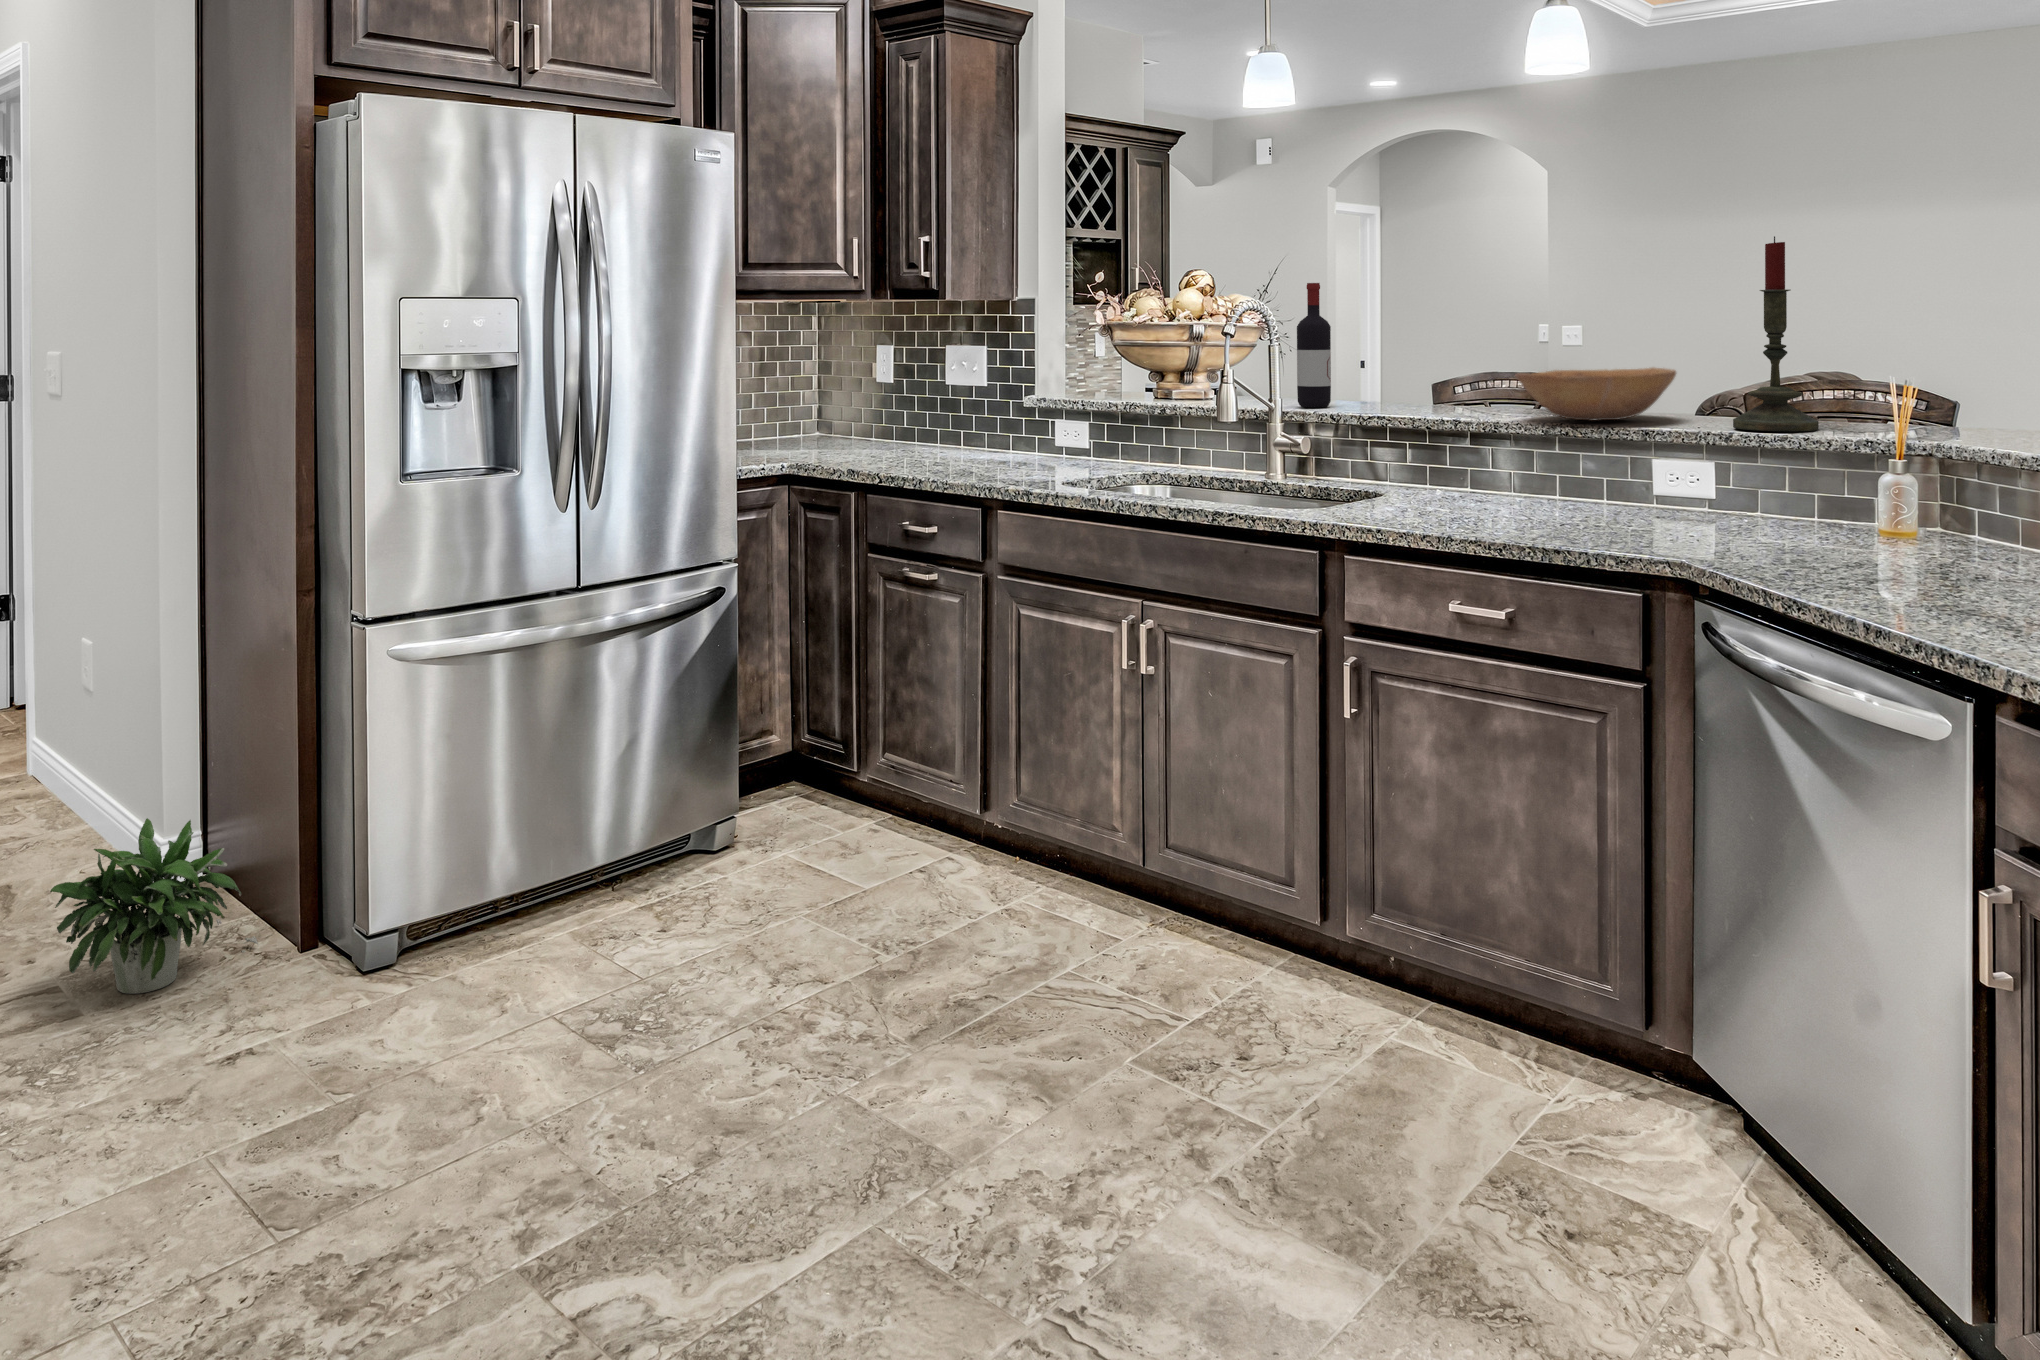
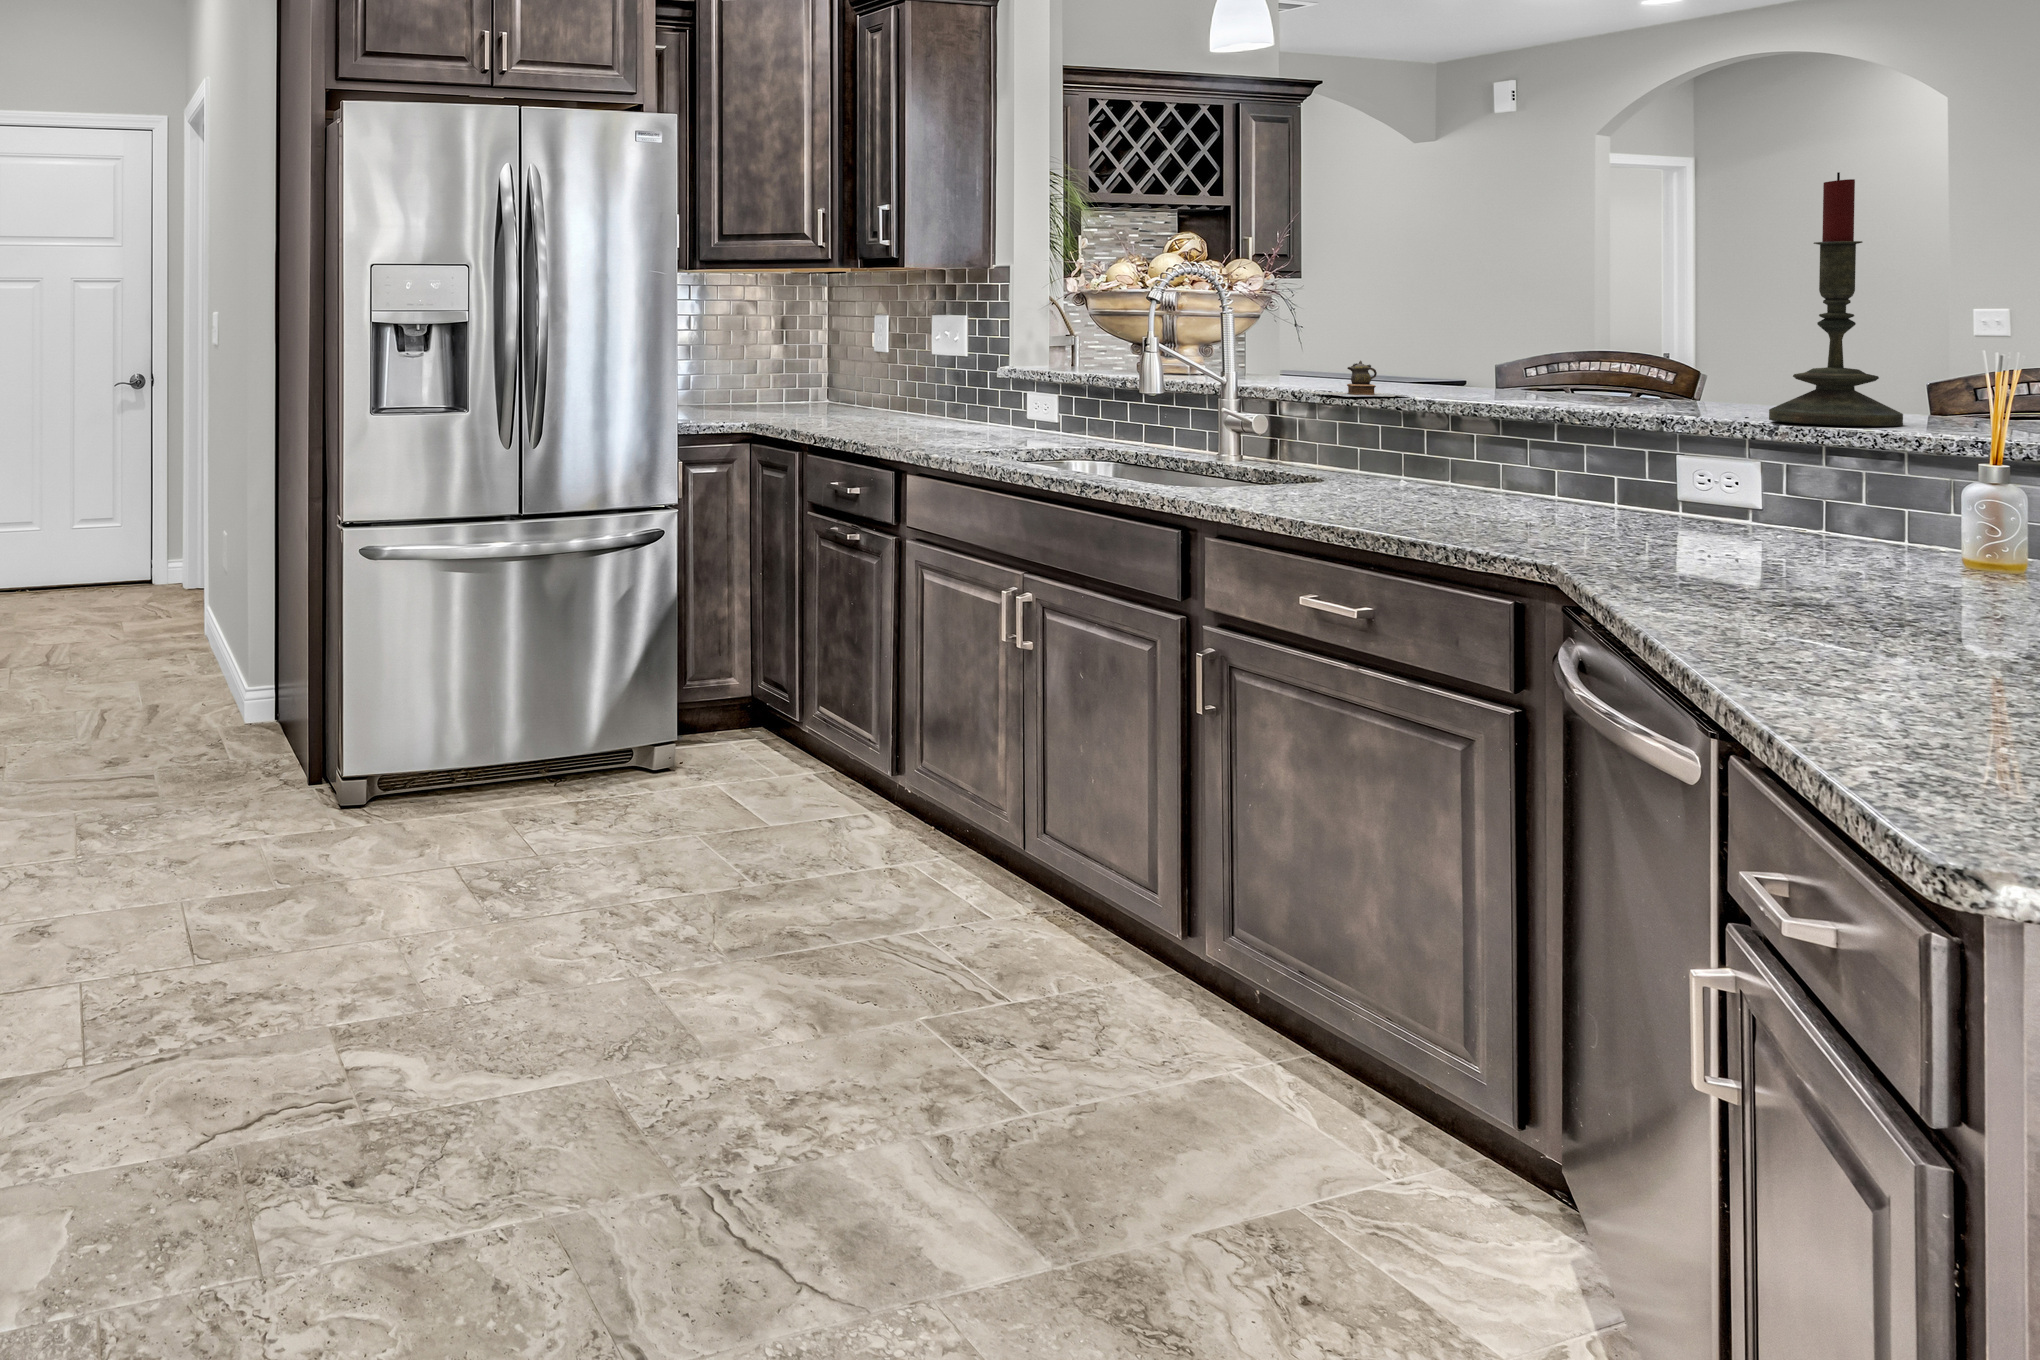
wine bottle: present [1297,283,1331,408] -> none [1277,248,1320,388]
bowl: present [1516,367,1676,421] -> none [1495,345,1722,408]
teapot: none [1348,384,1431,417] -> present [1312,361,1407,397]
potted plant: present [50,818,258,994] -> none [144,661,285,789]

